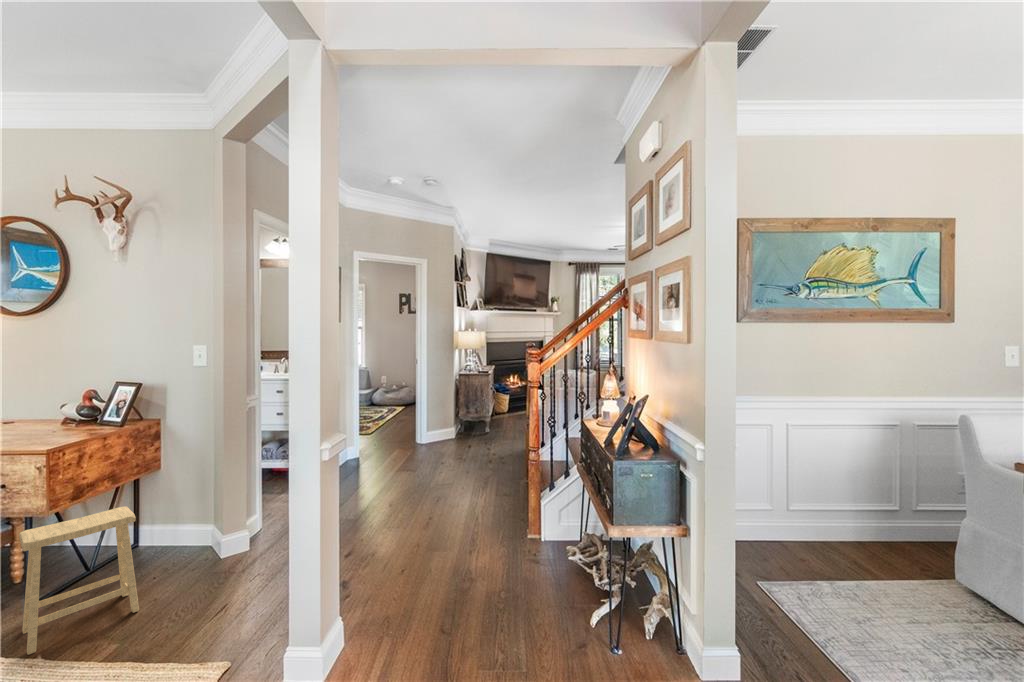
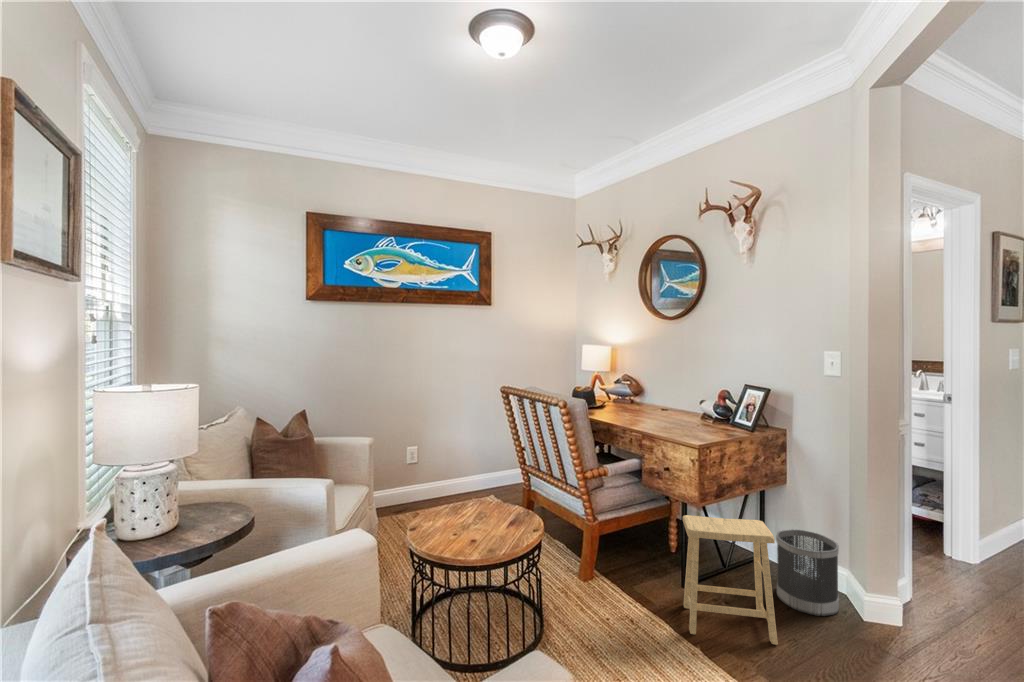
wastebasket: none [147,501,205,574] -> present [776,529,839,616]

